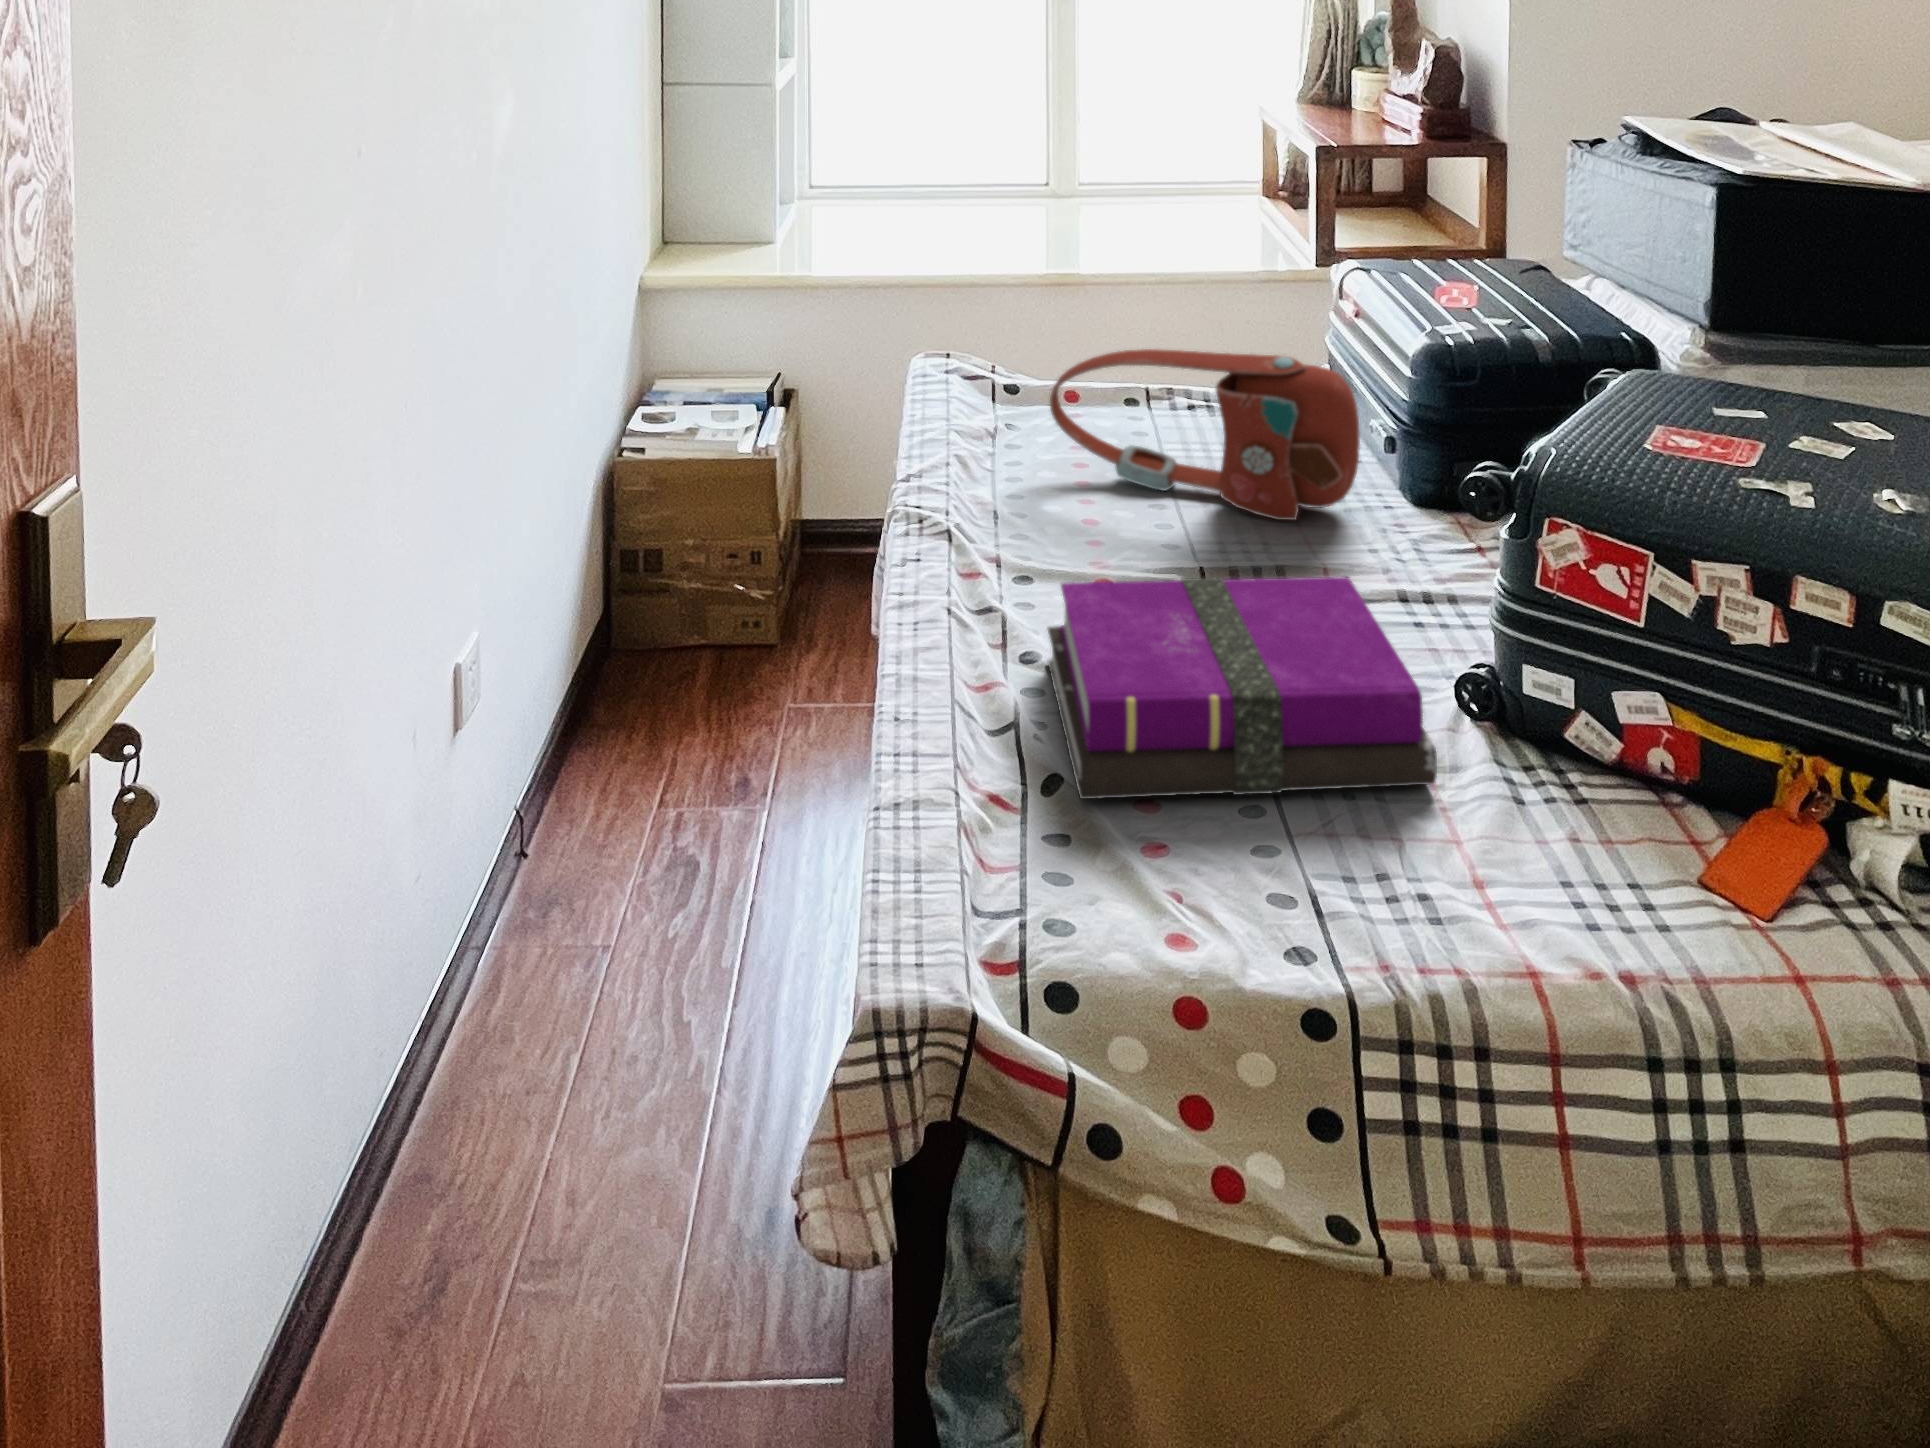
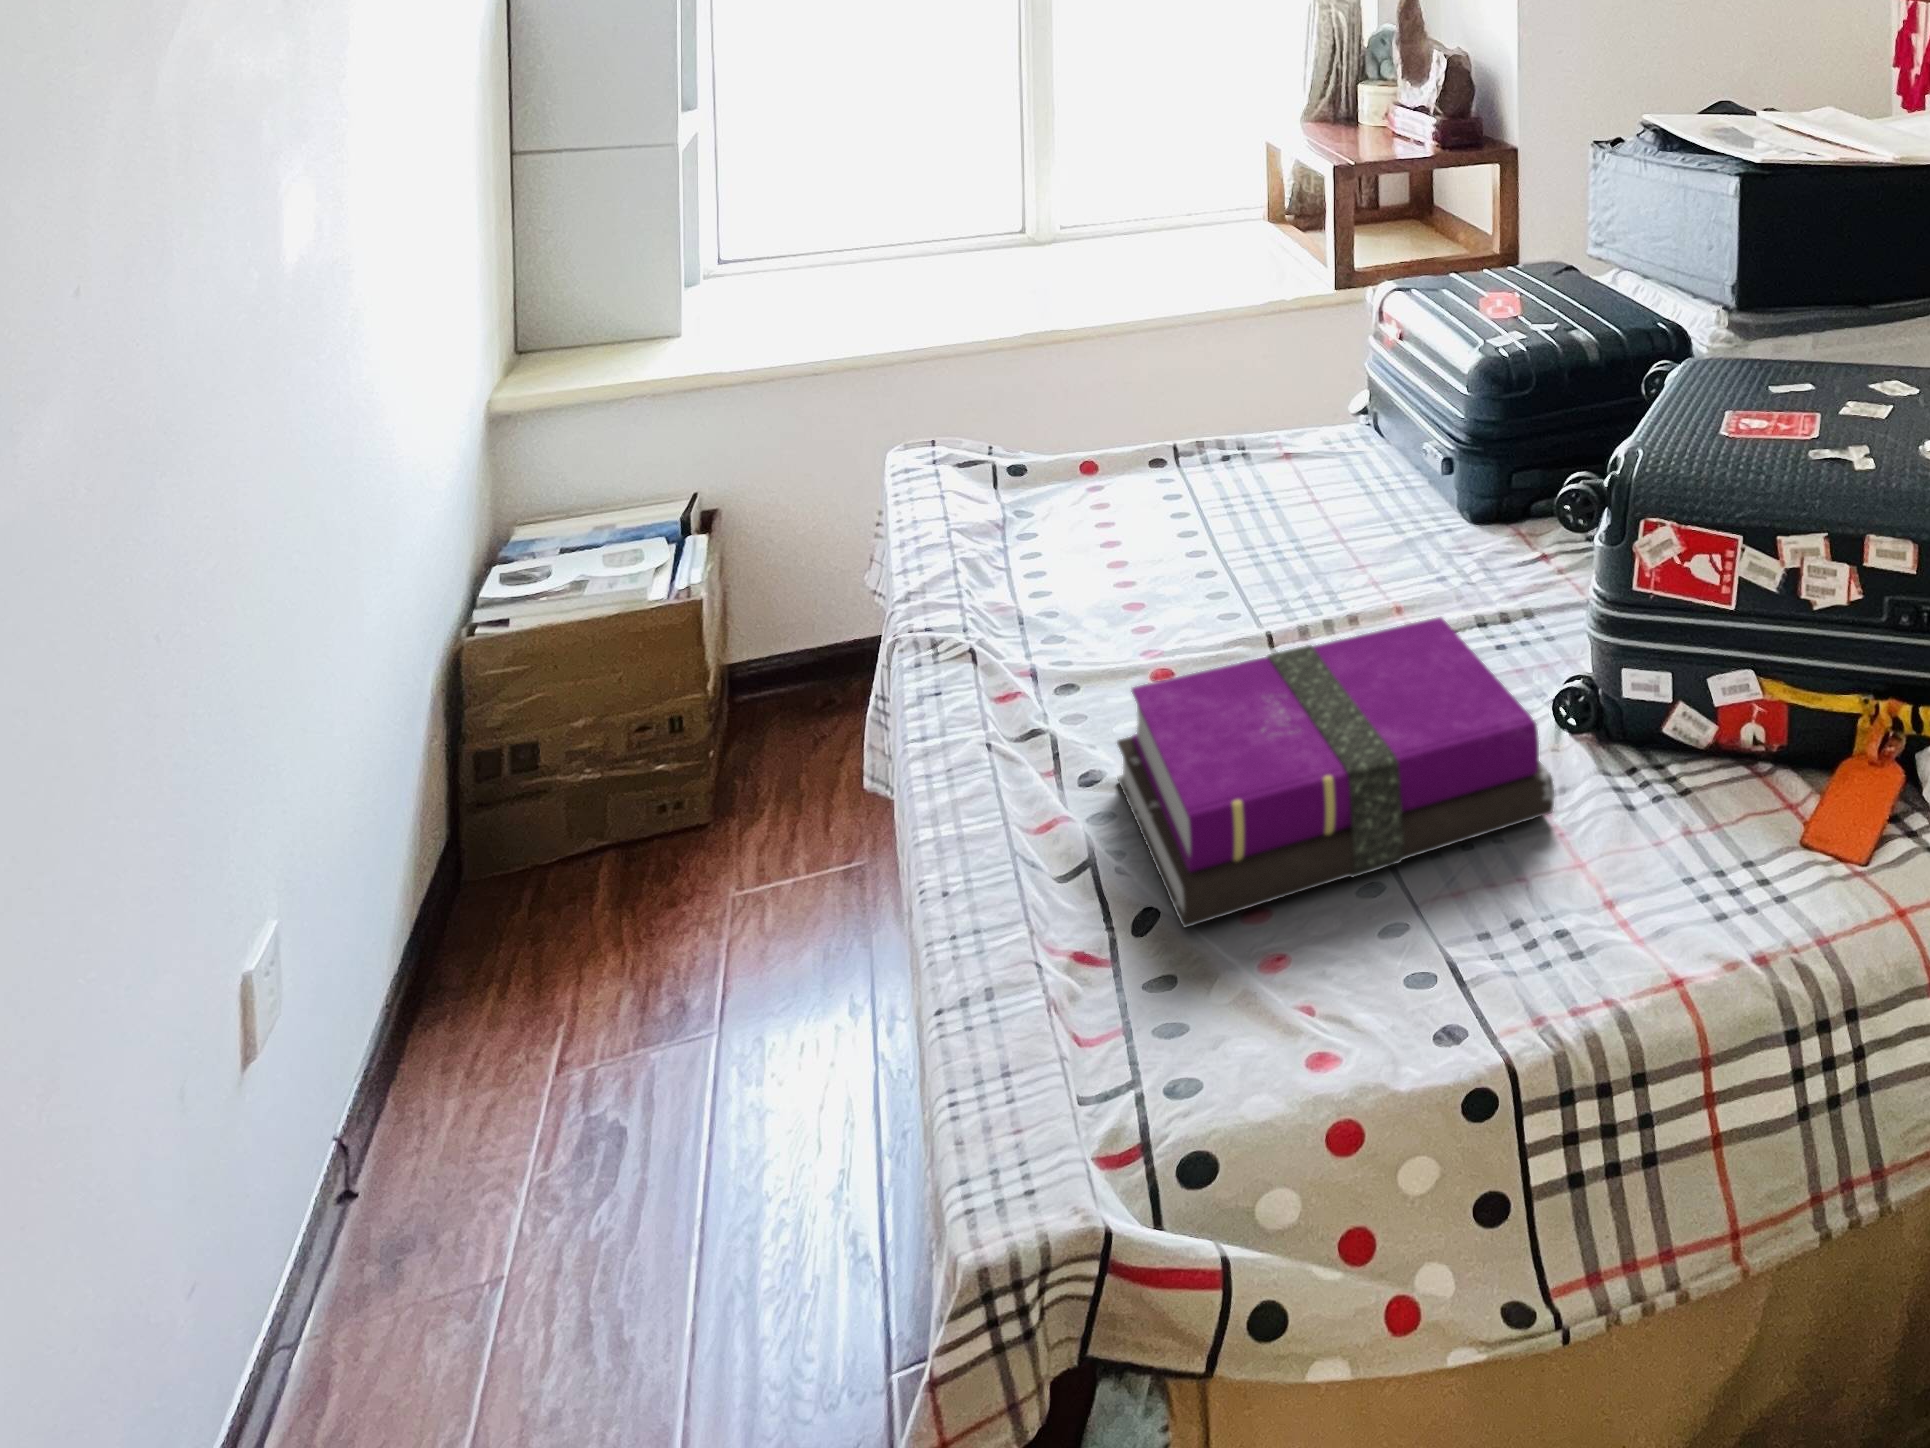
handbag: present [1050,349,1360,520] -> none [1083,394,1427,569]

